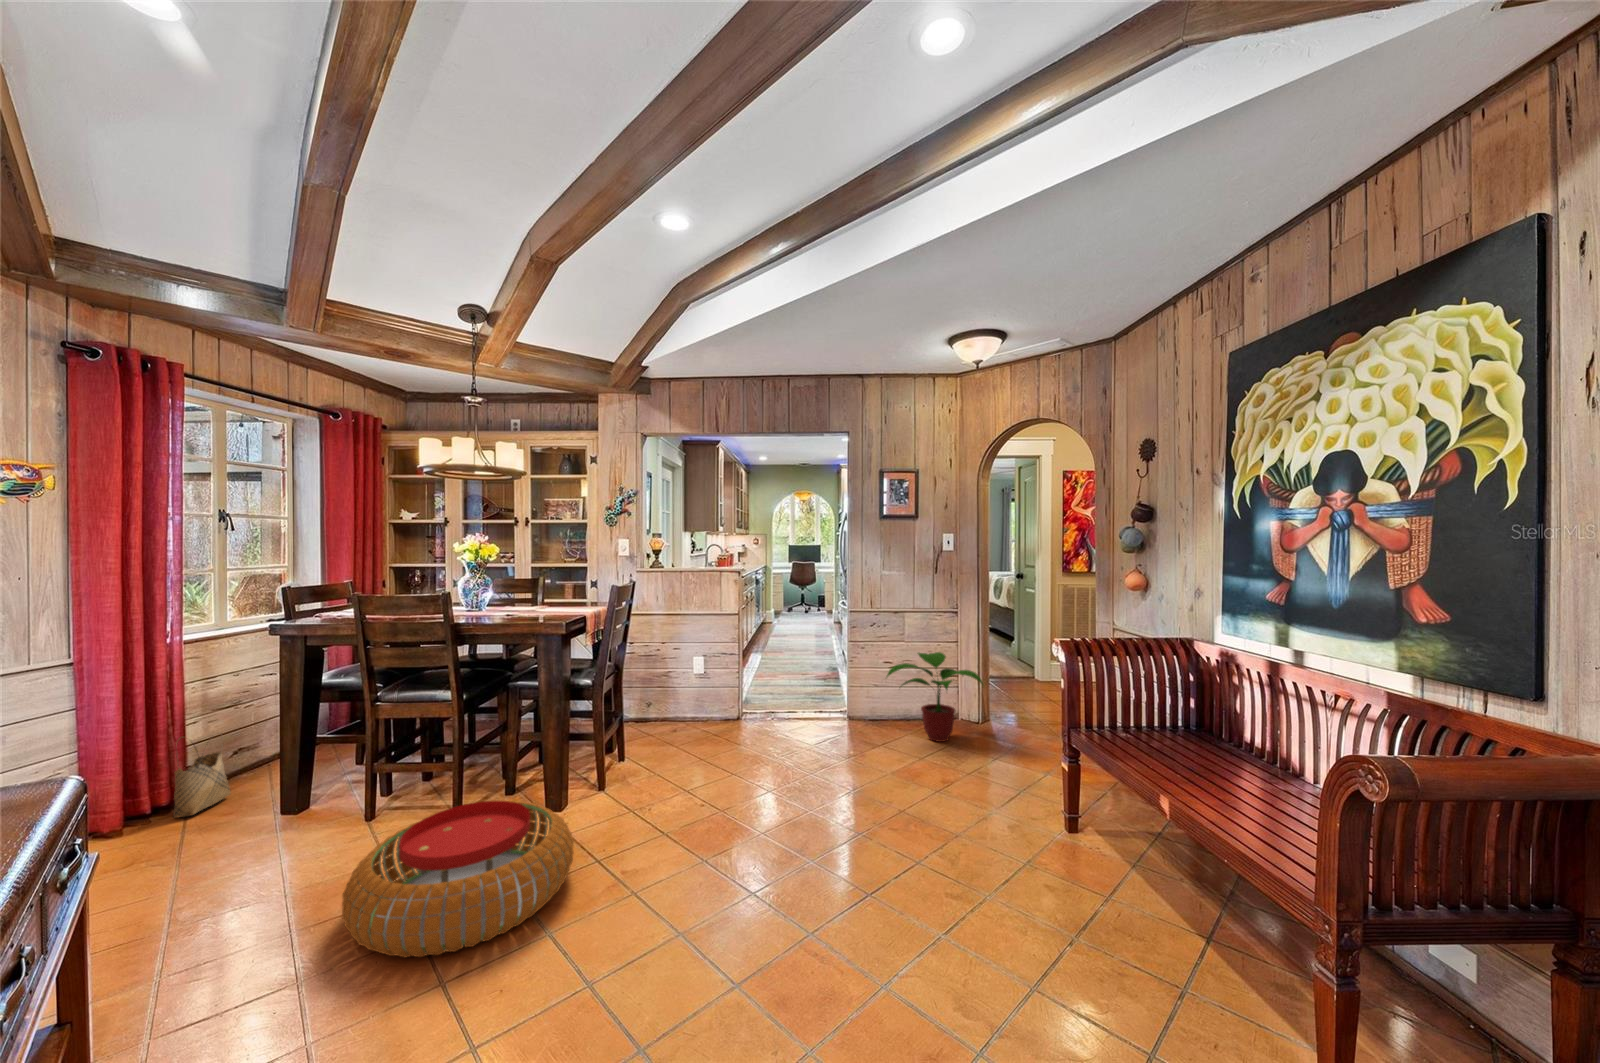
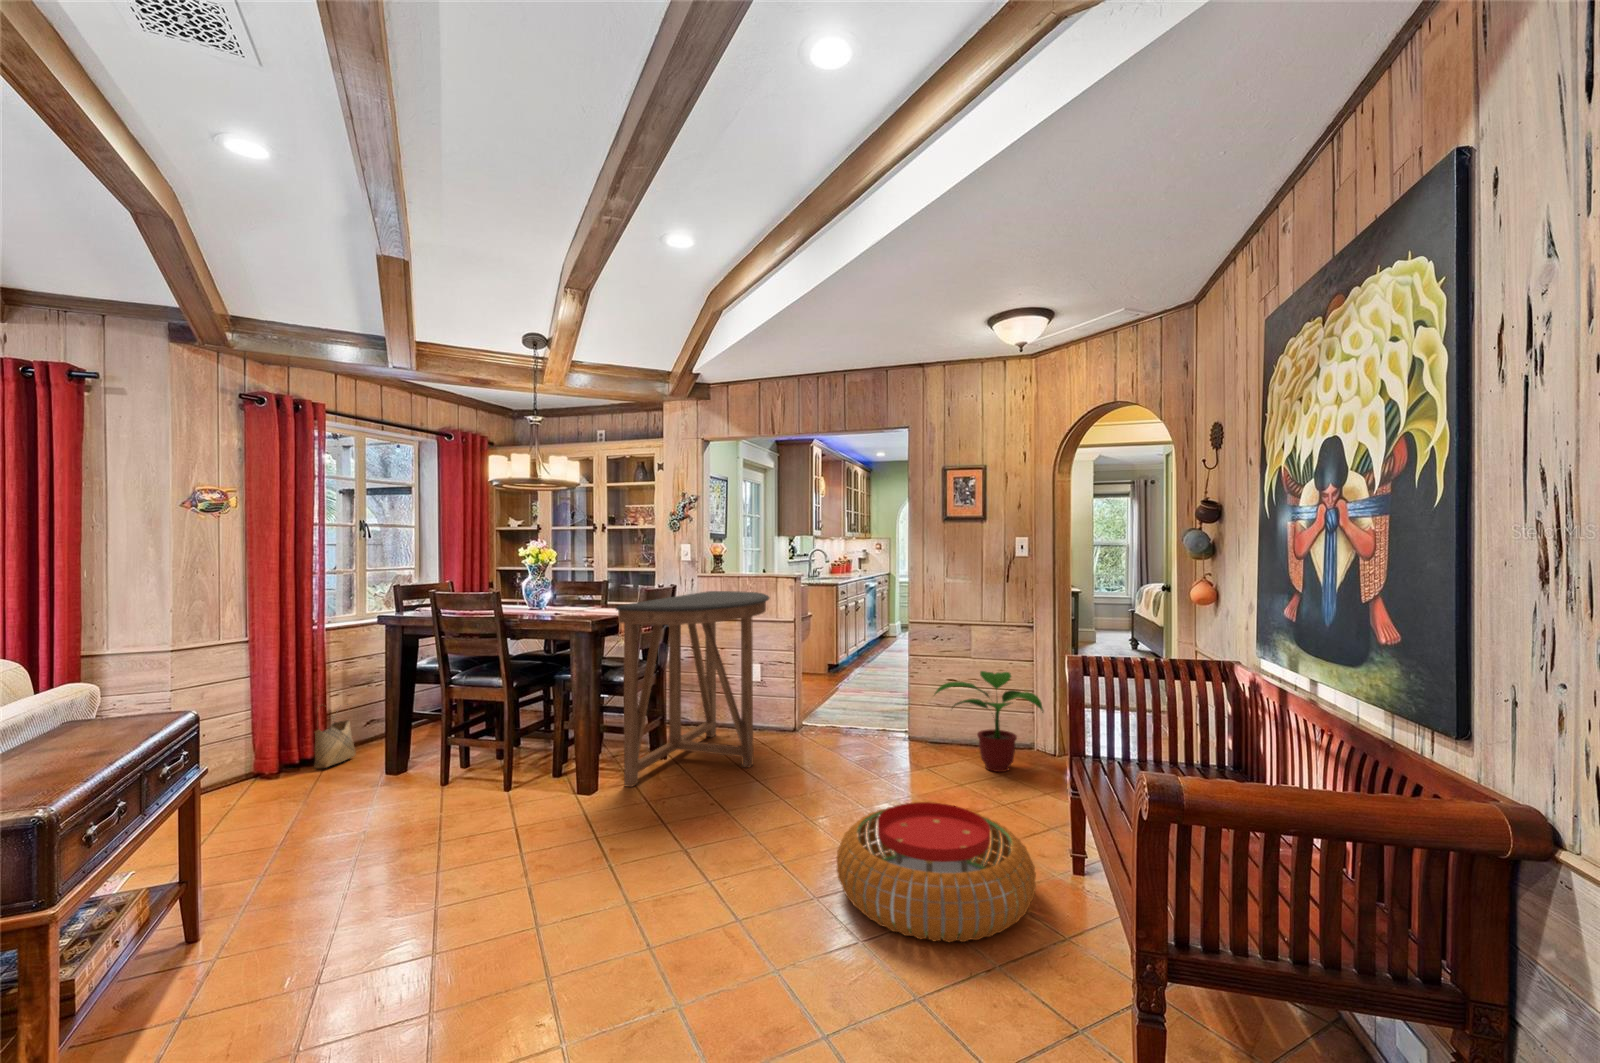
console table: none [591,586,730,795] -> present [616,591,769,787]
pouf: present [342,801,574,957] -> present [837,802,1036,942]

